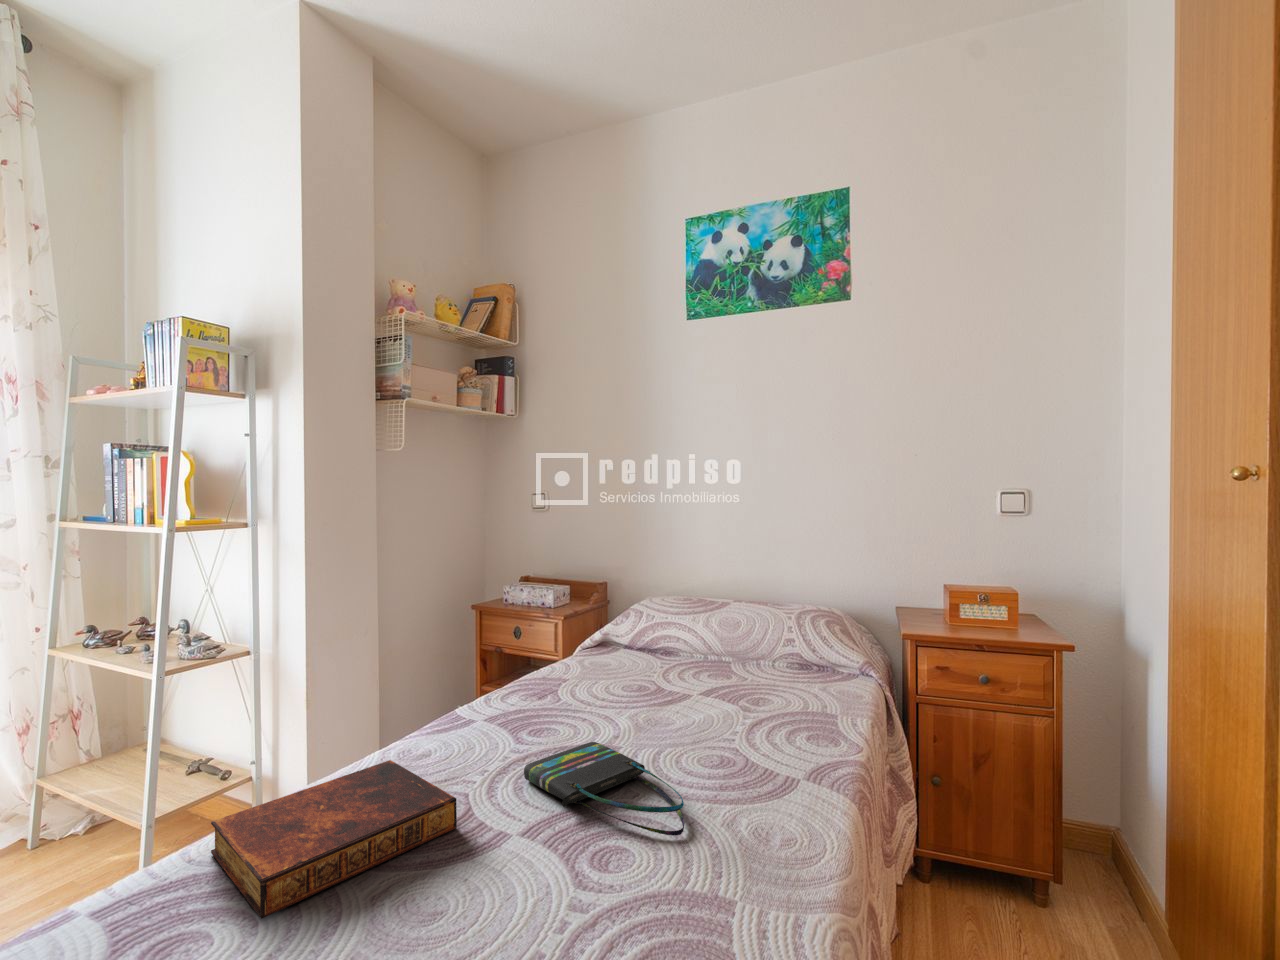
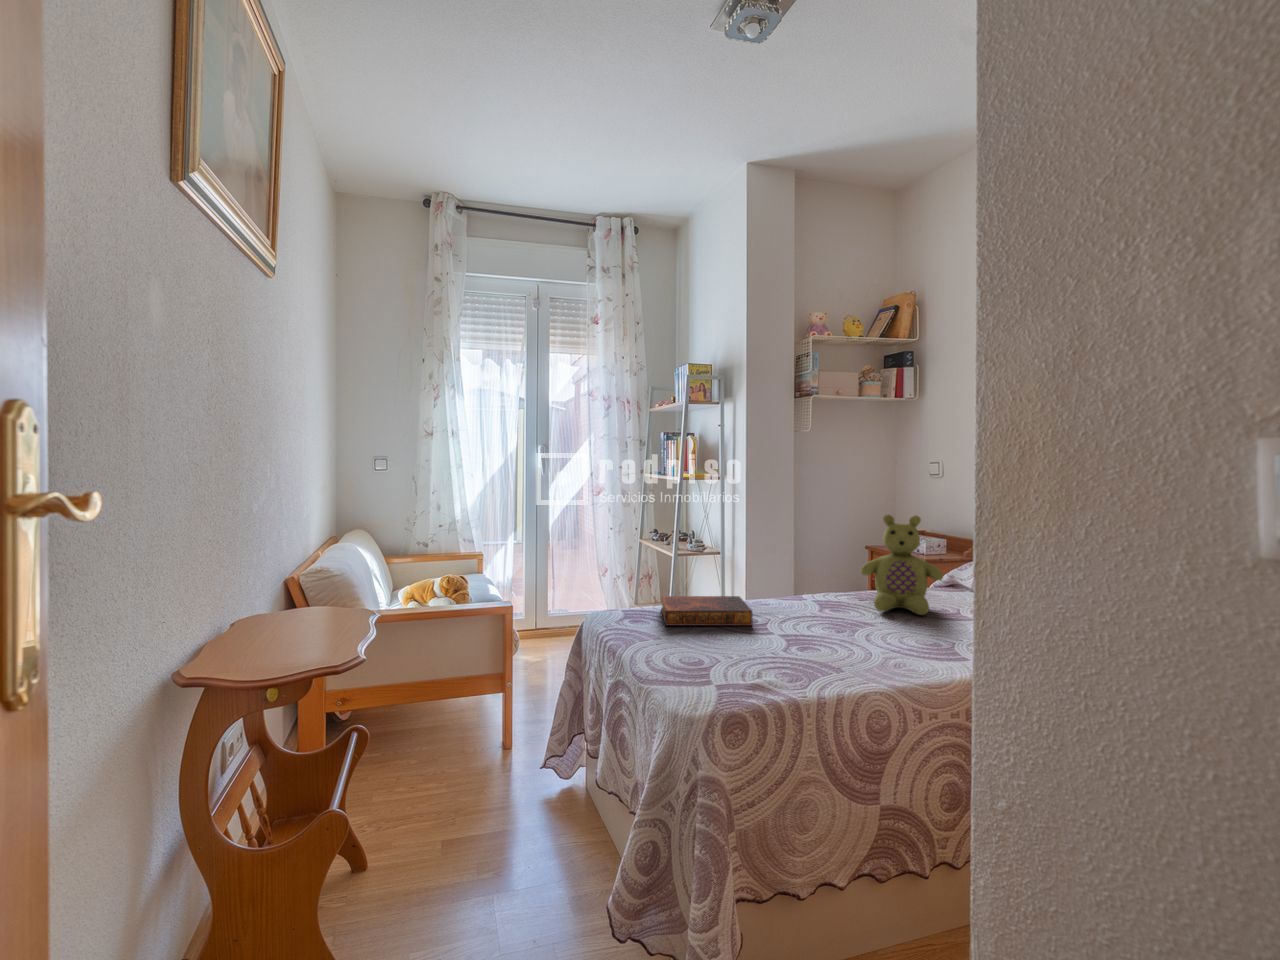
stuffed bear: none [557,567,665,717] -> present [861,515,943,615]
tote bag: present [524,742,685,836] -> none [800,613,869,652]

